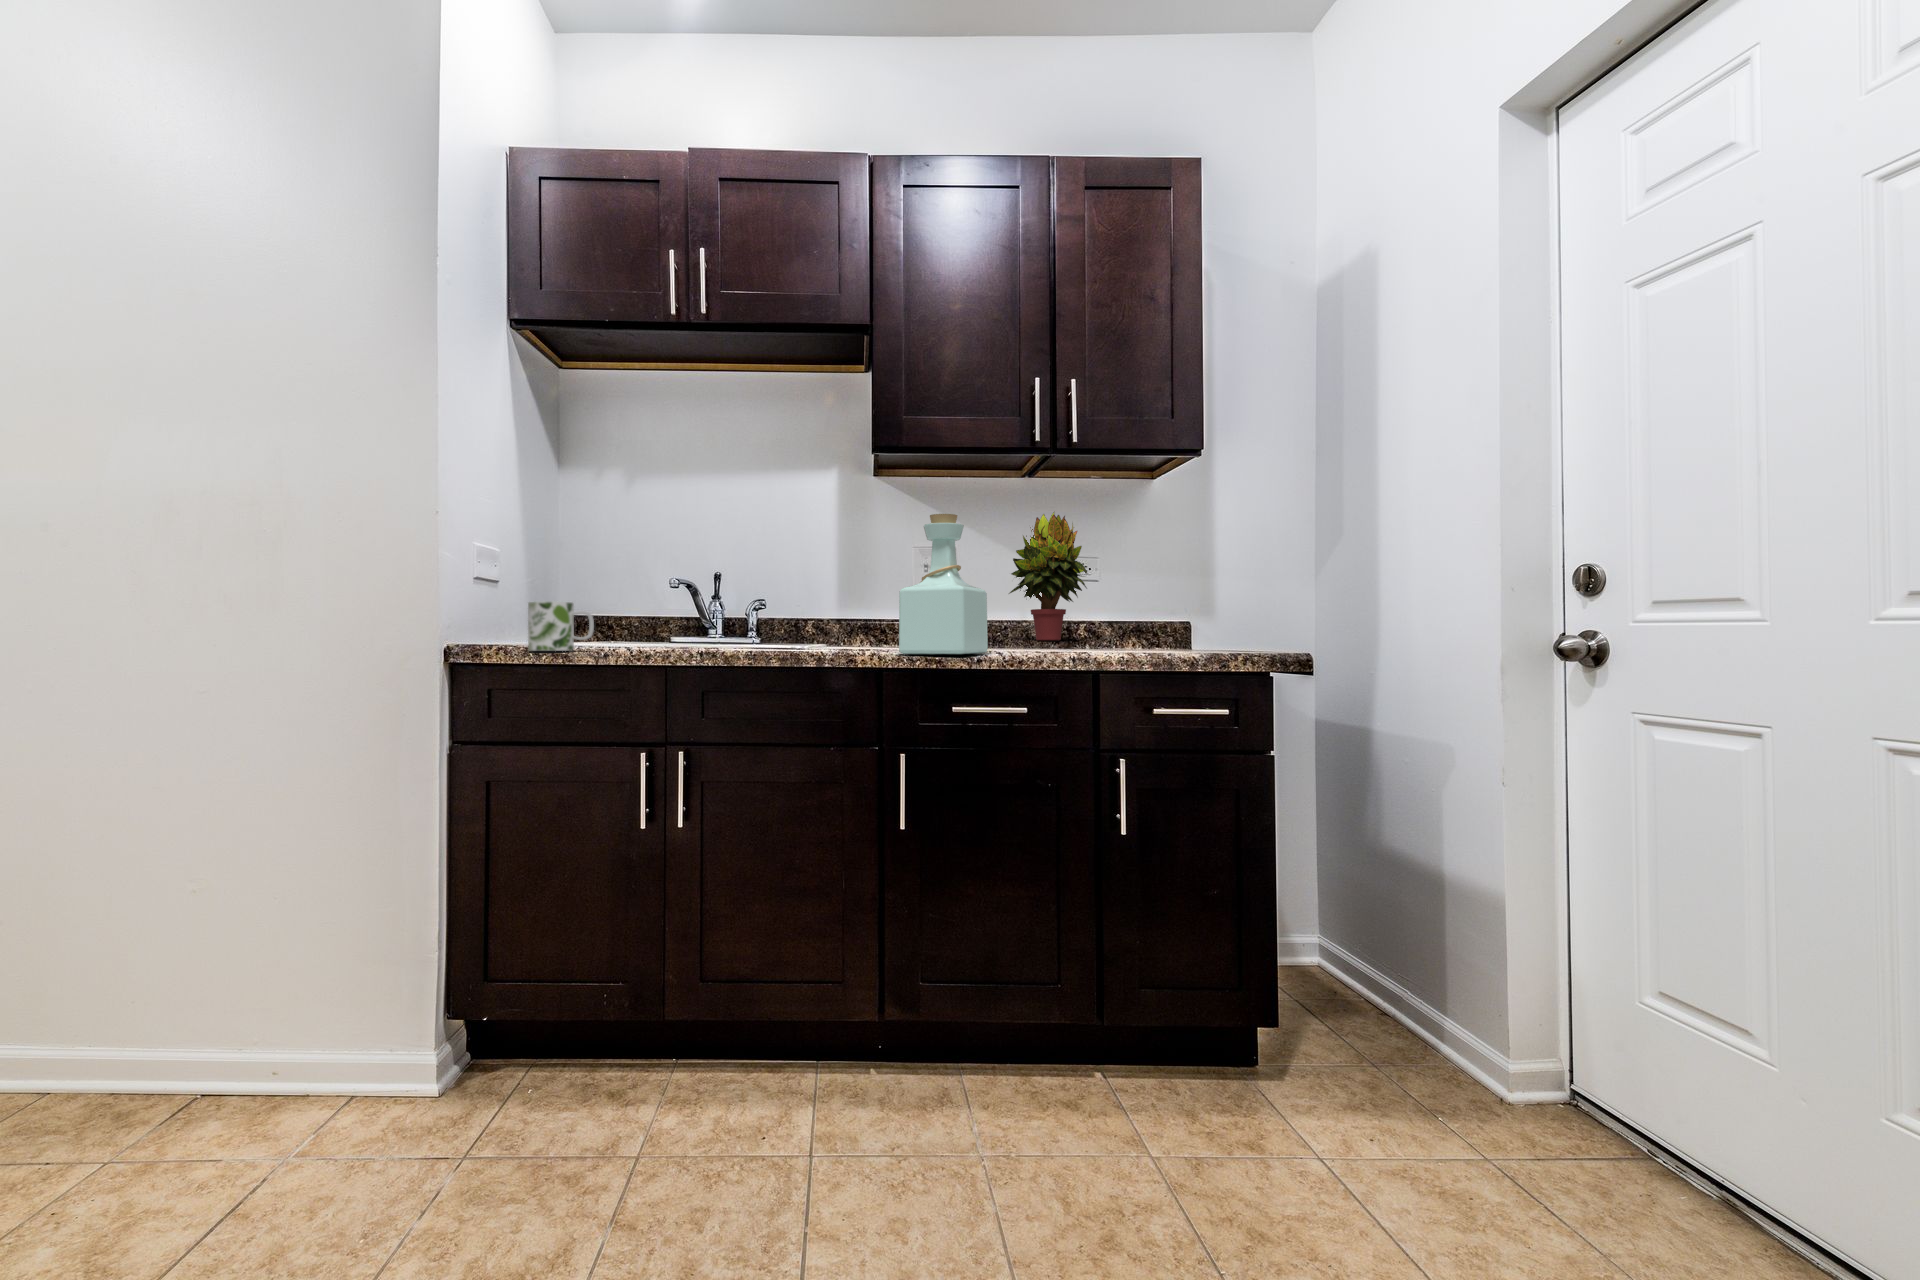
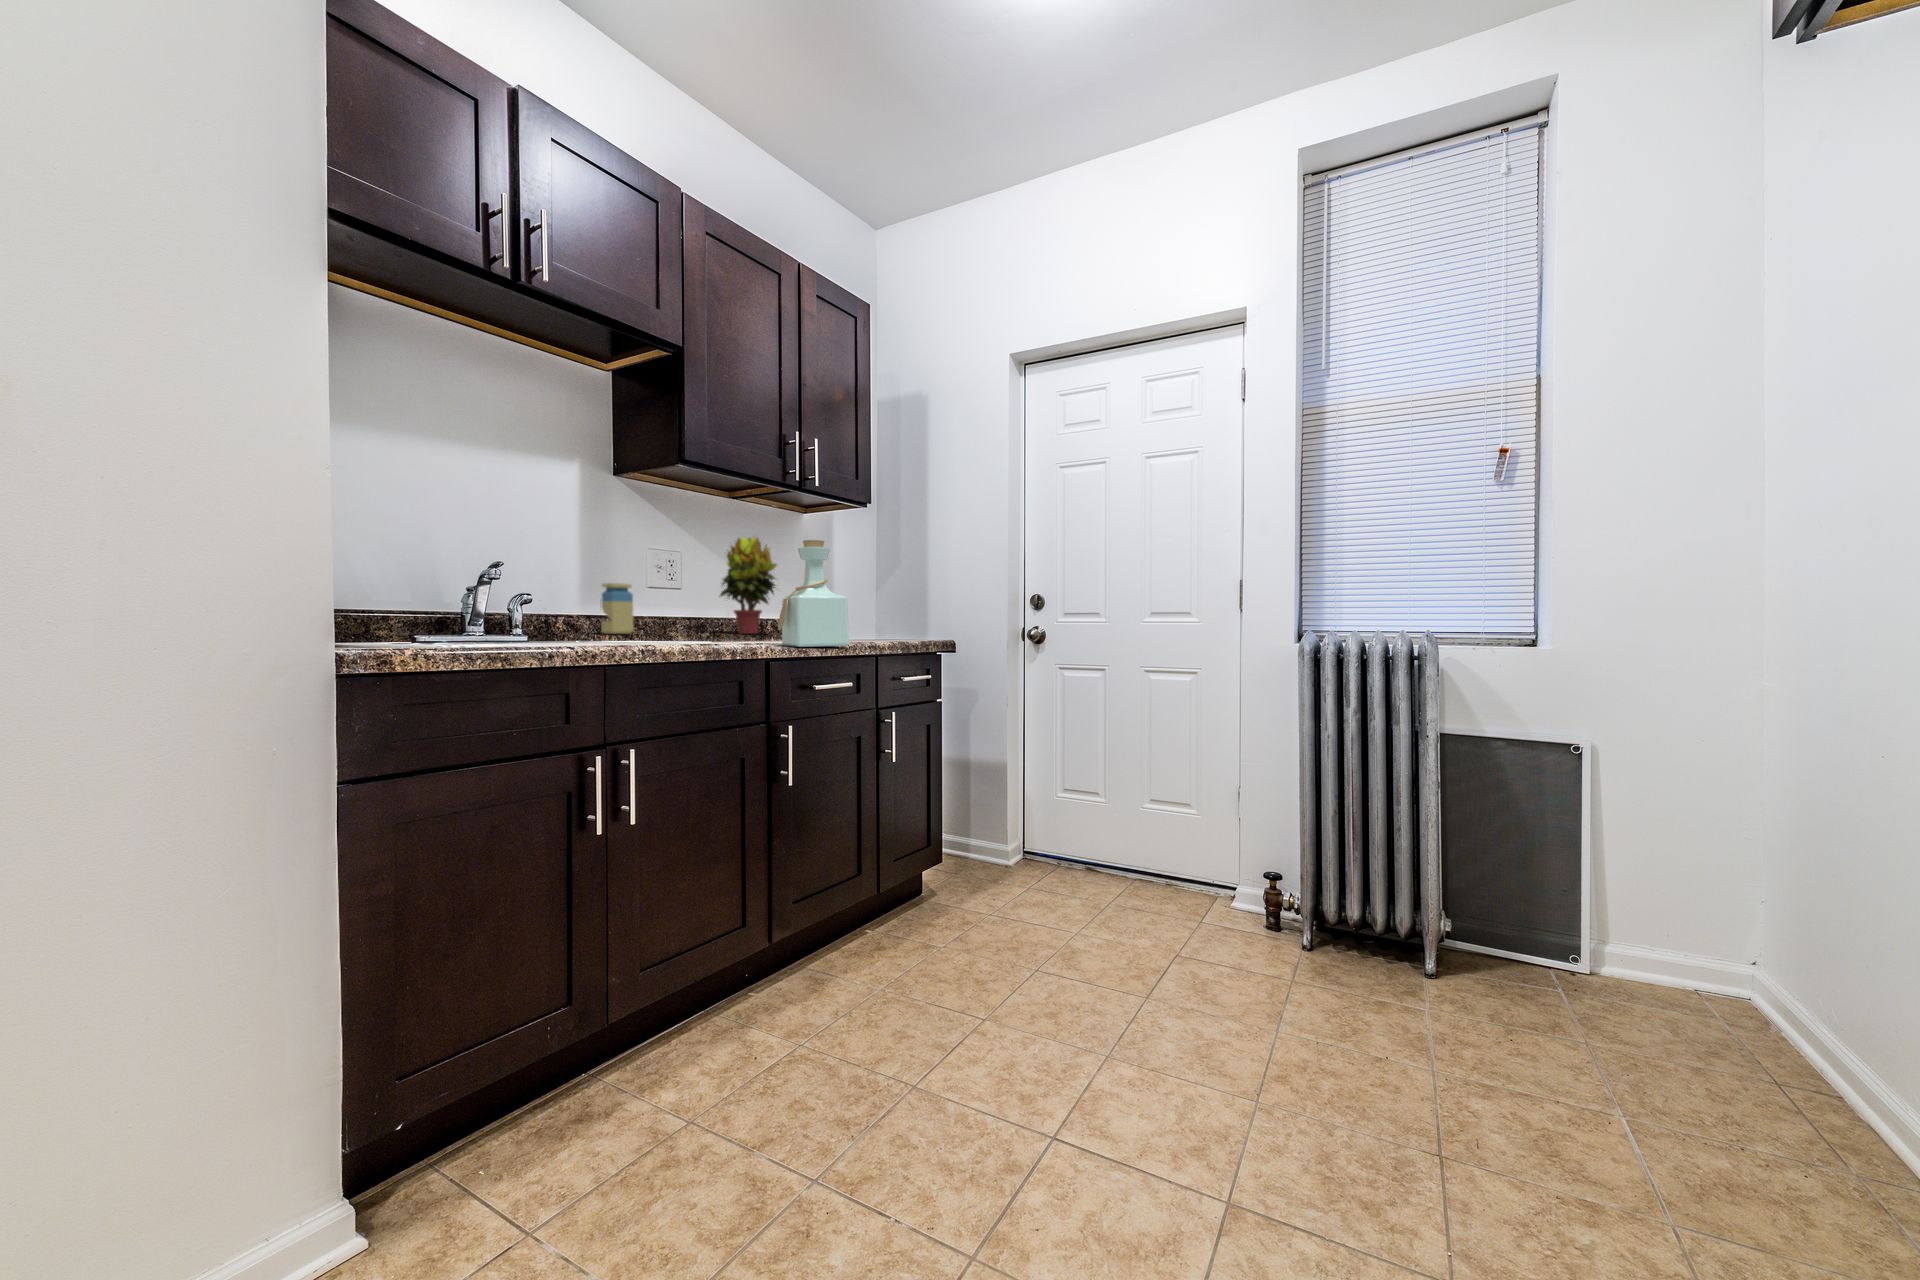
jar: none [856,582,890,638] -> present [600,583,634,634]
mug: present [528,601,594,651] -> none [470,600,539,655]

